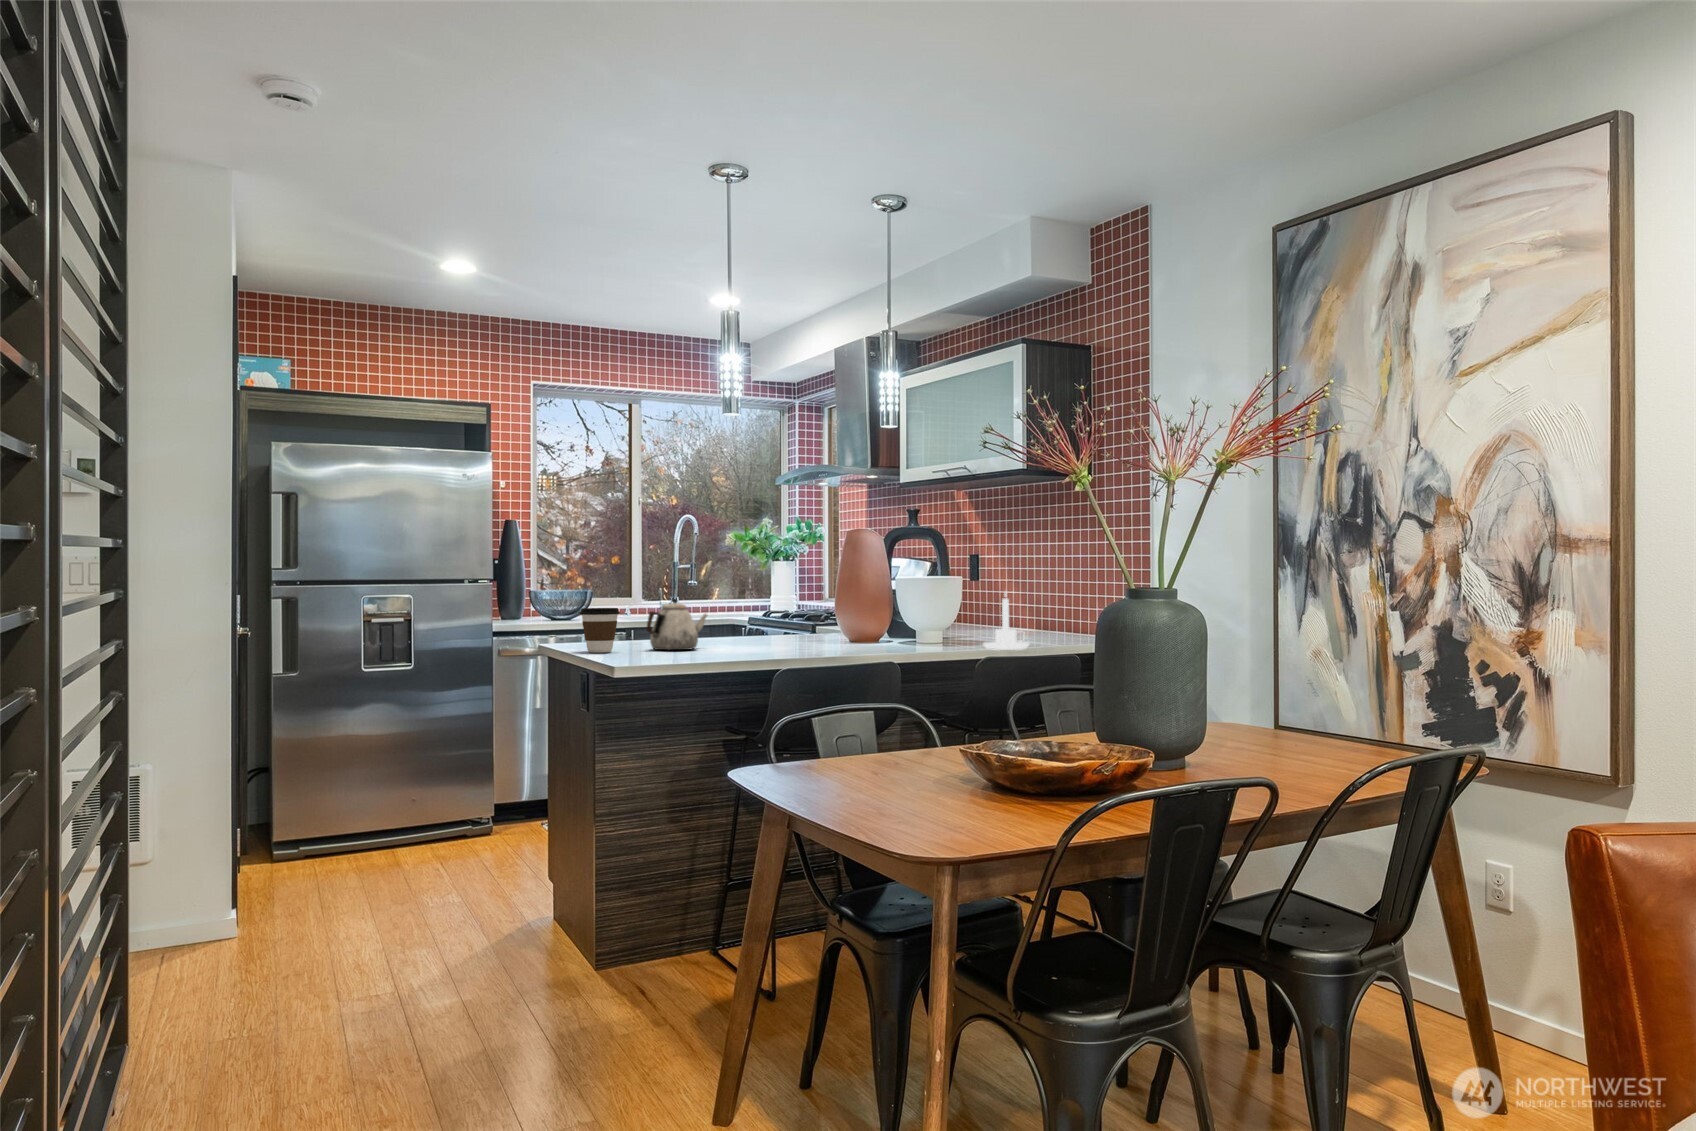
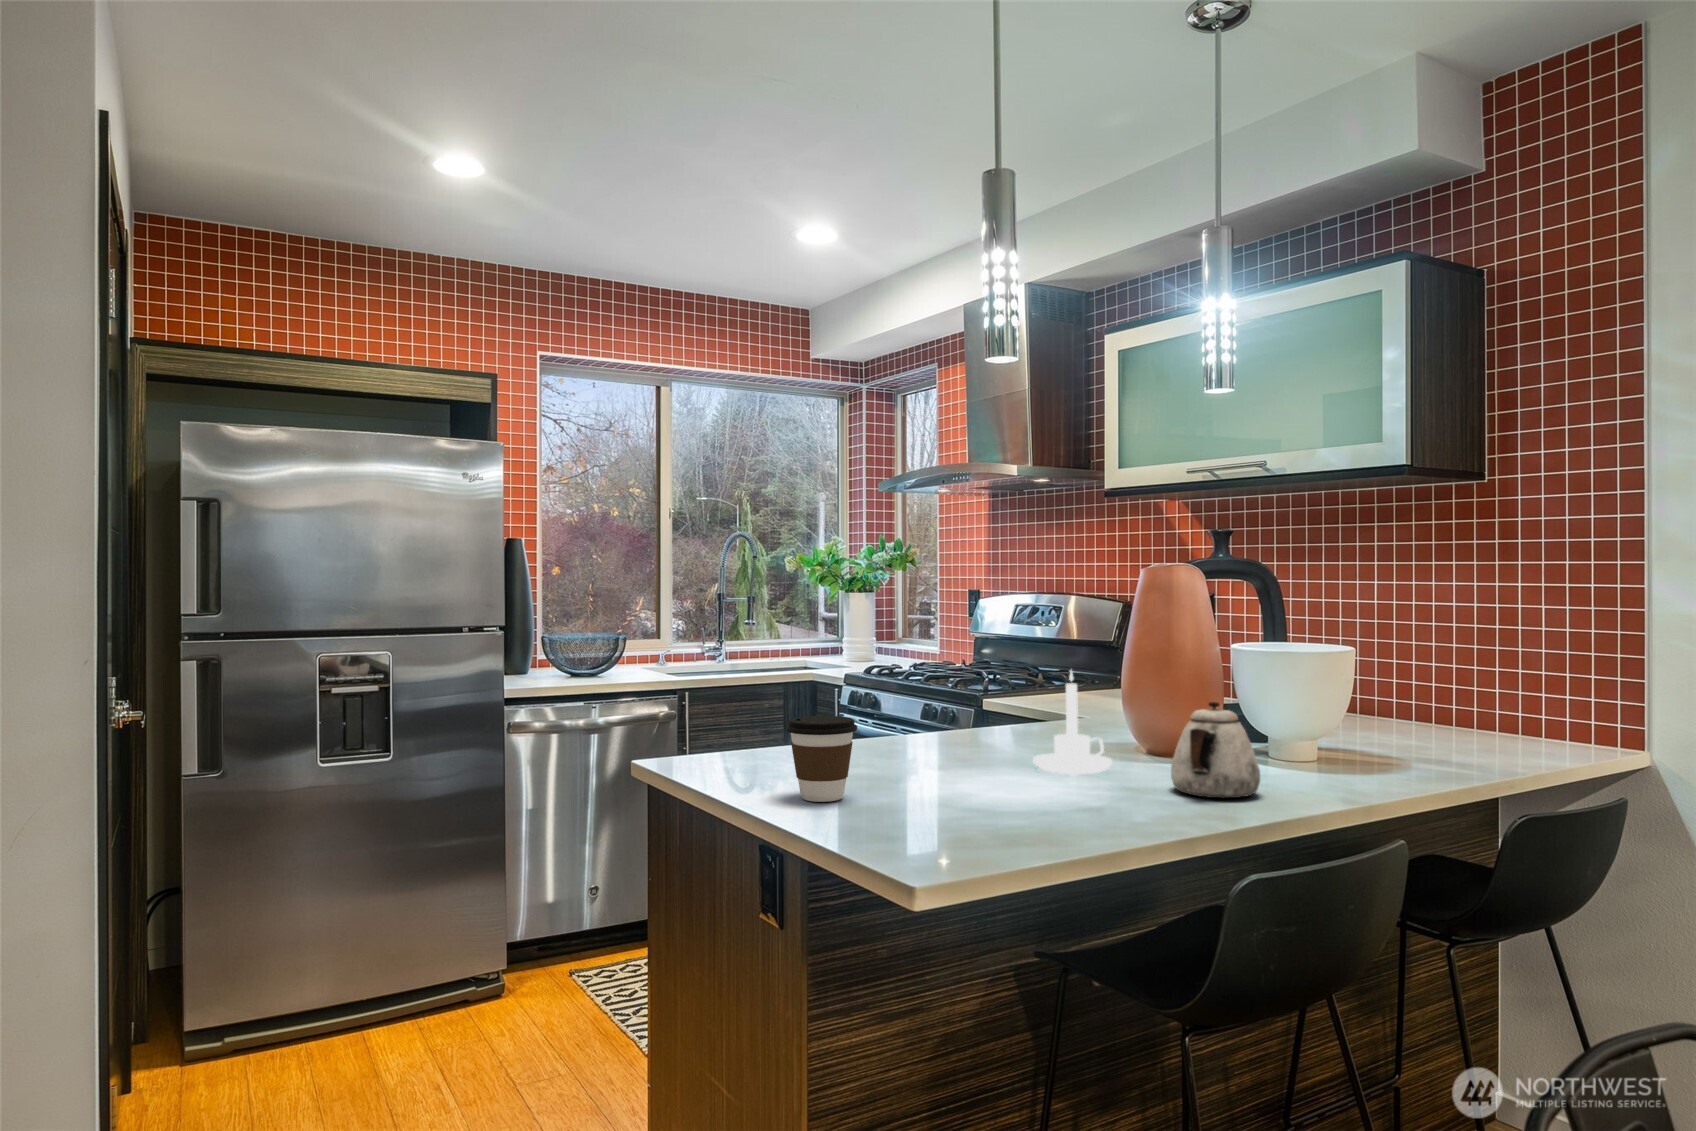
candle holder: present [983,593,1029,650] -> present [1033,671,1112,774]
teapot: present [647,599,707,650] -> present [1171,702,1260,798]

